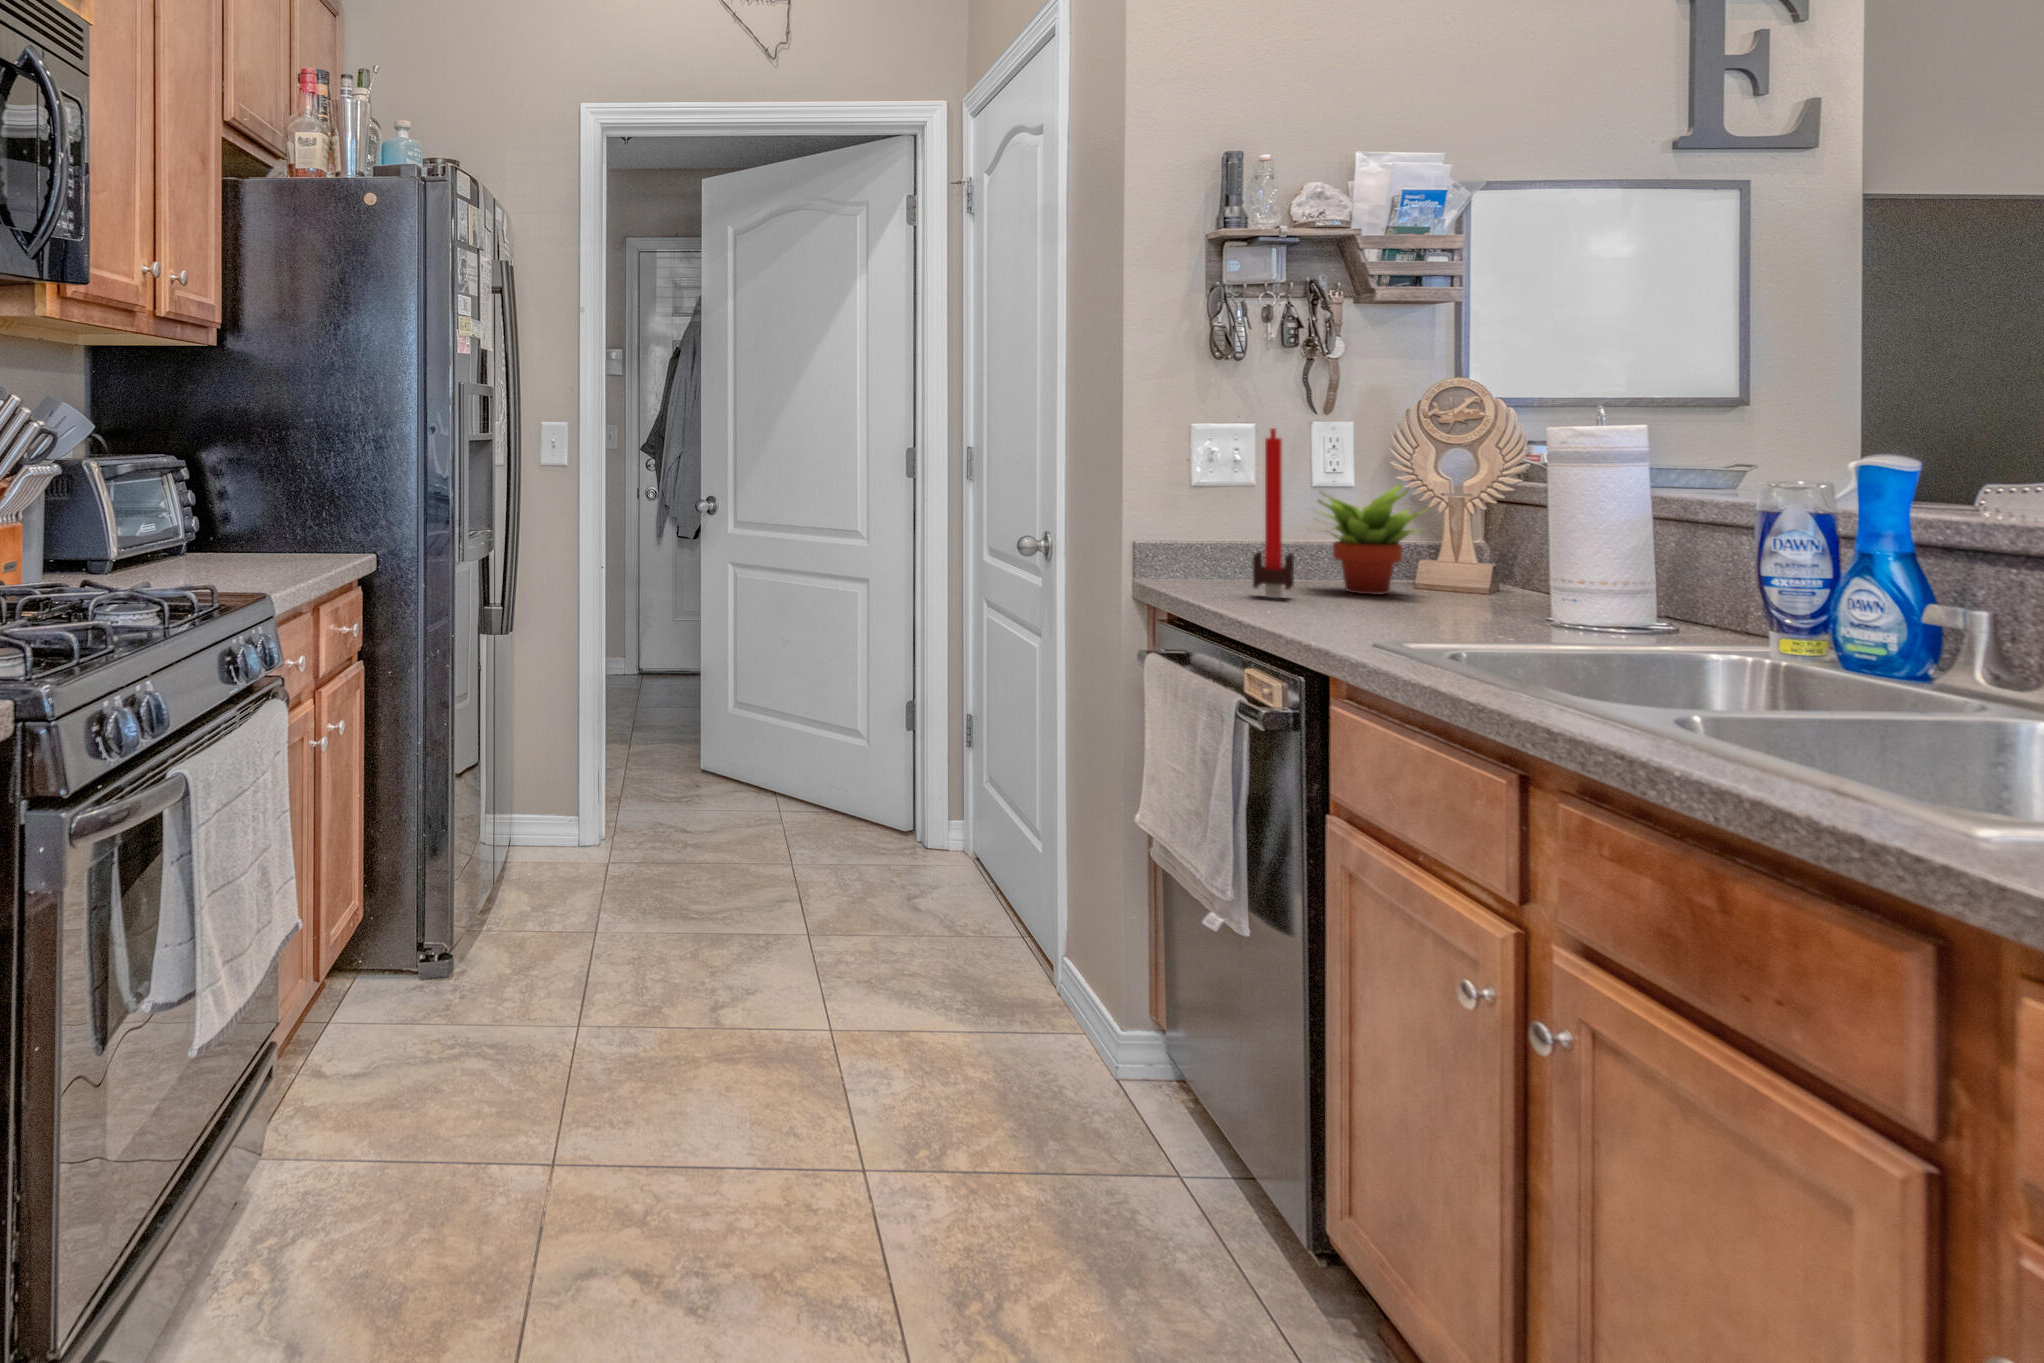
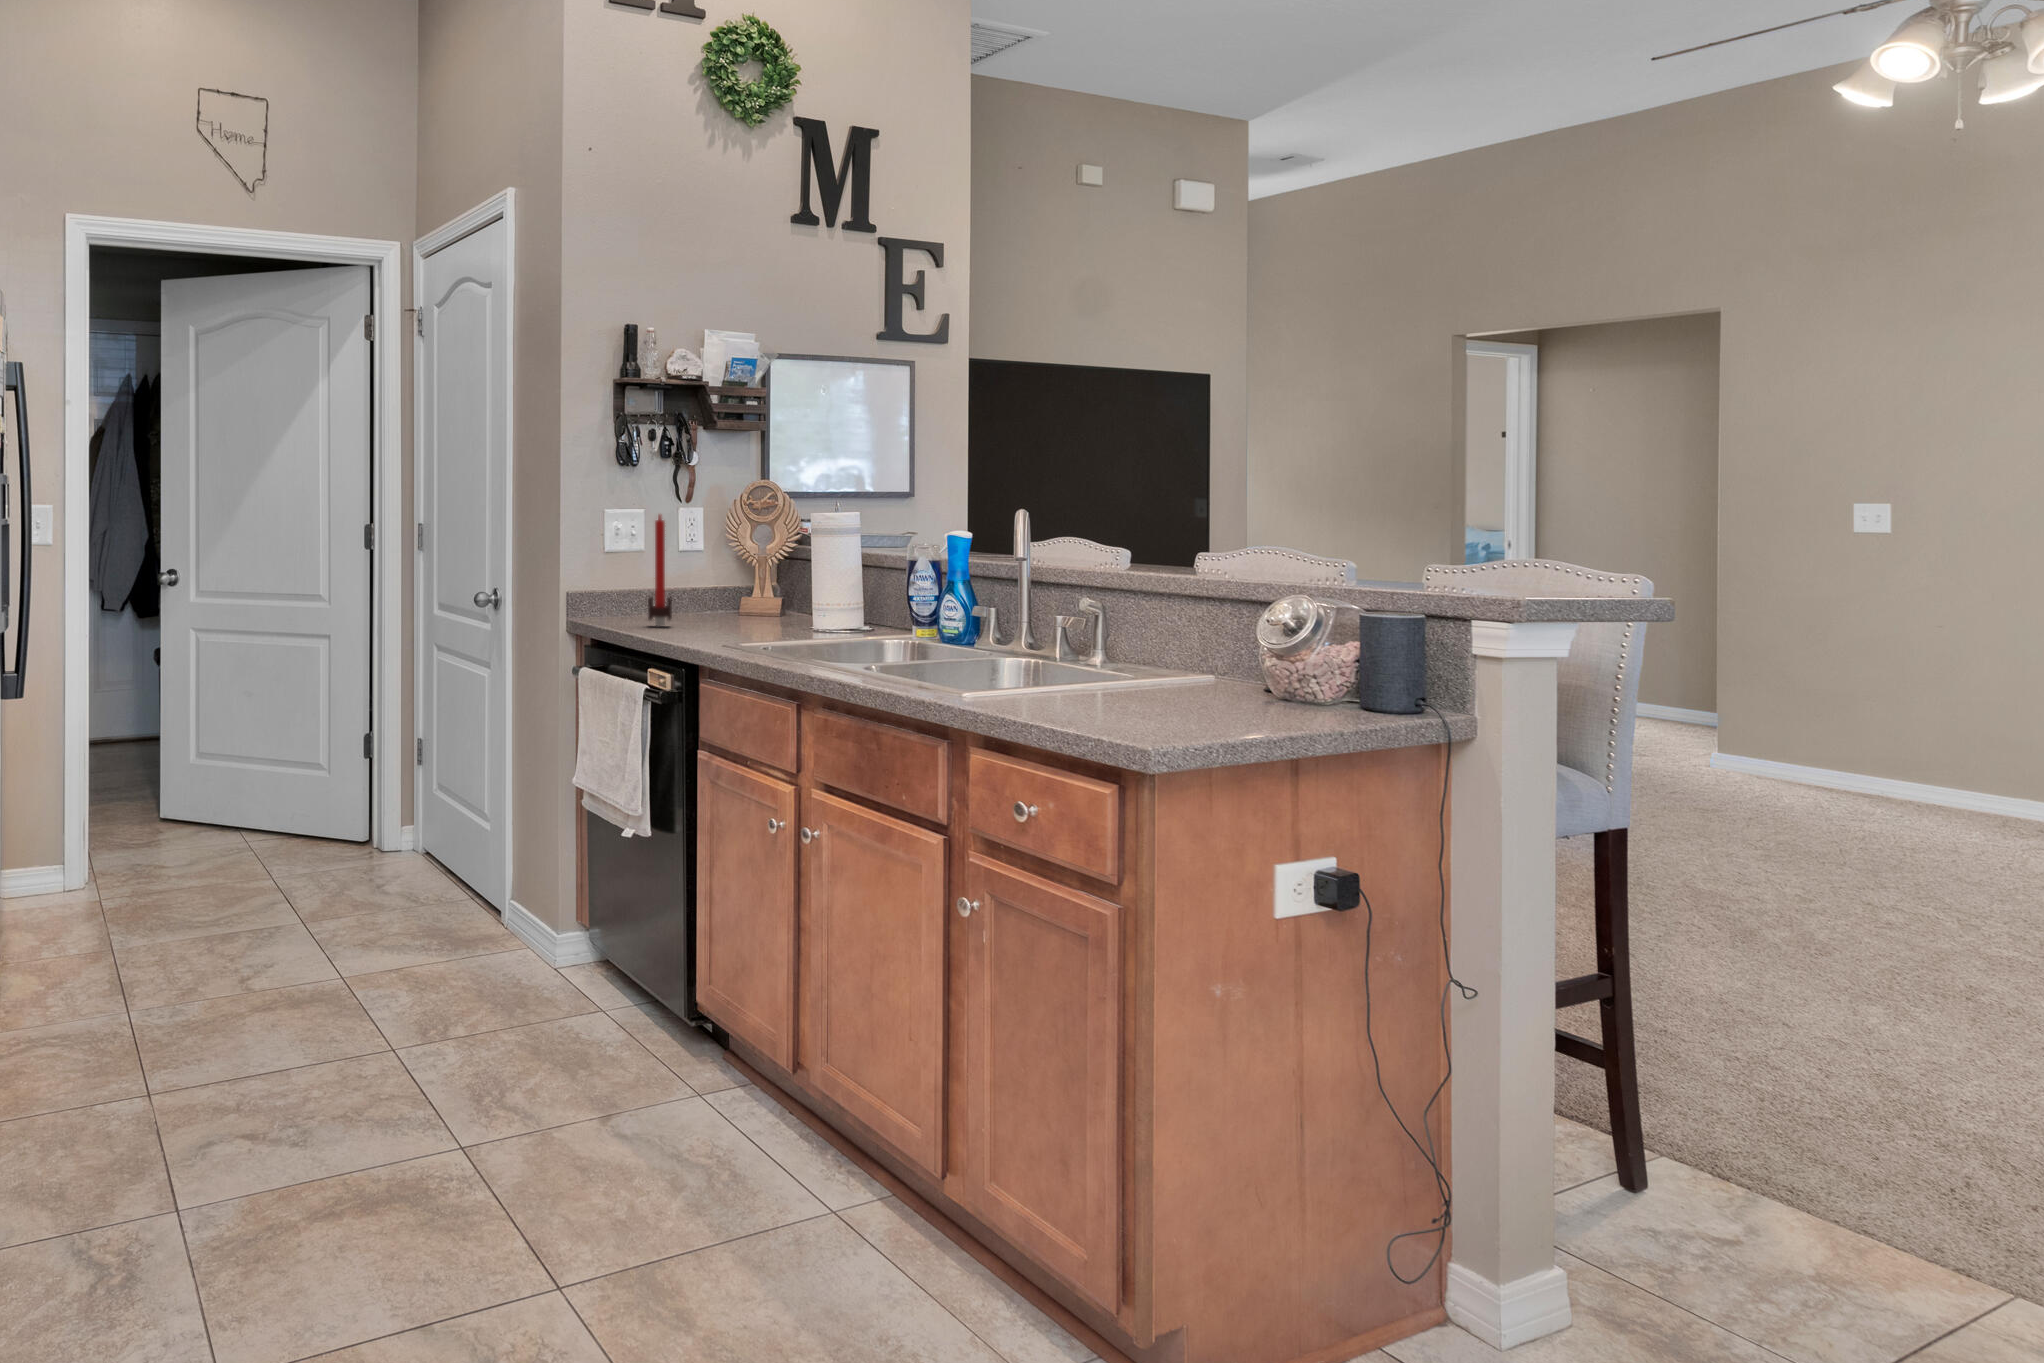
succulent plant: present [1318,483,1425,595] -> none [677,548,749,622]

